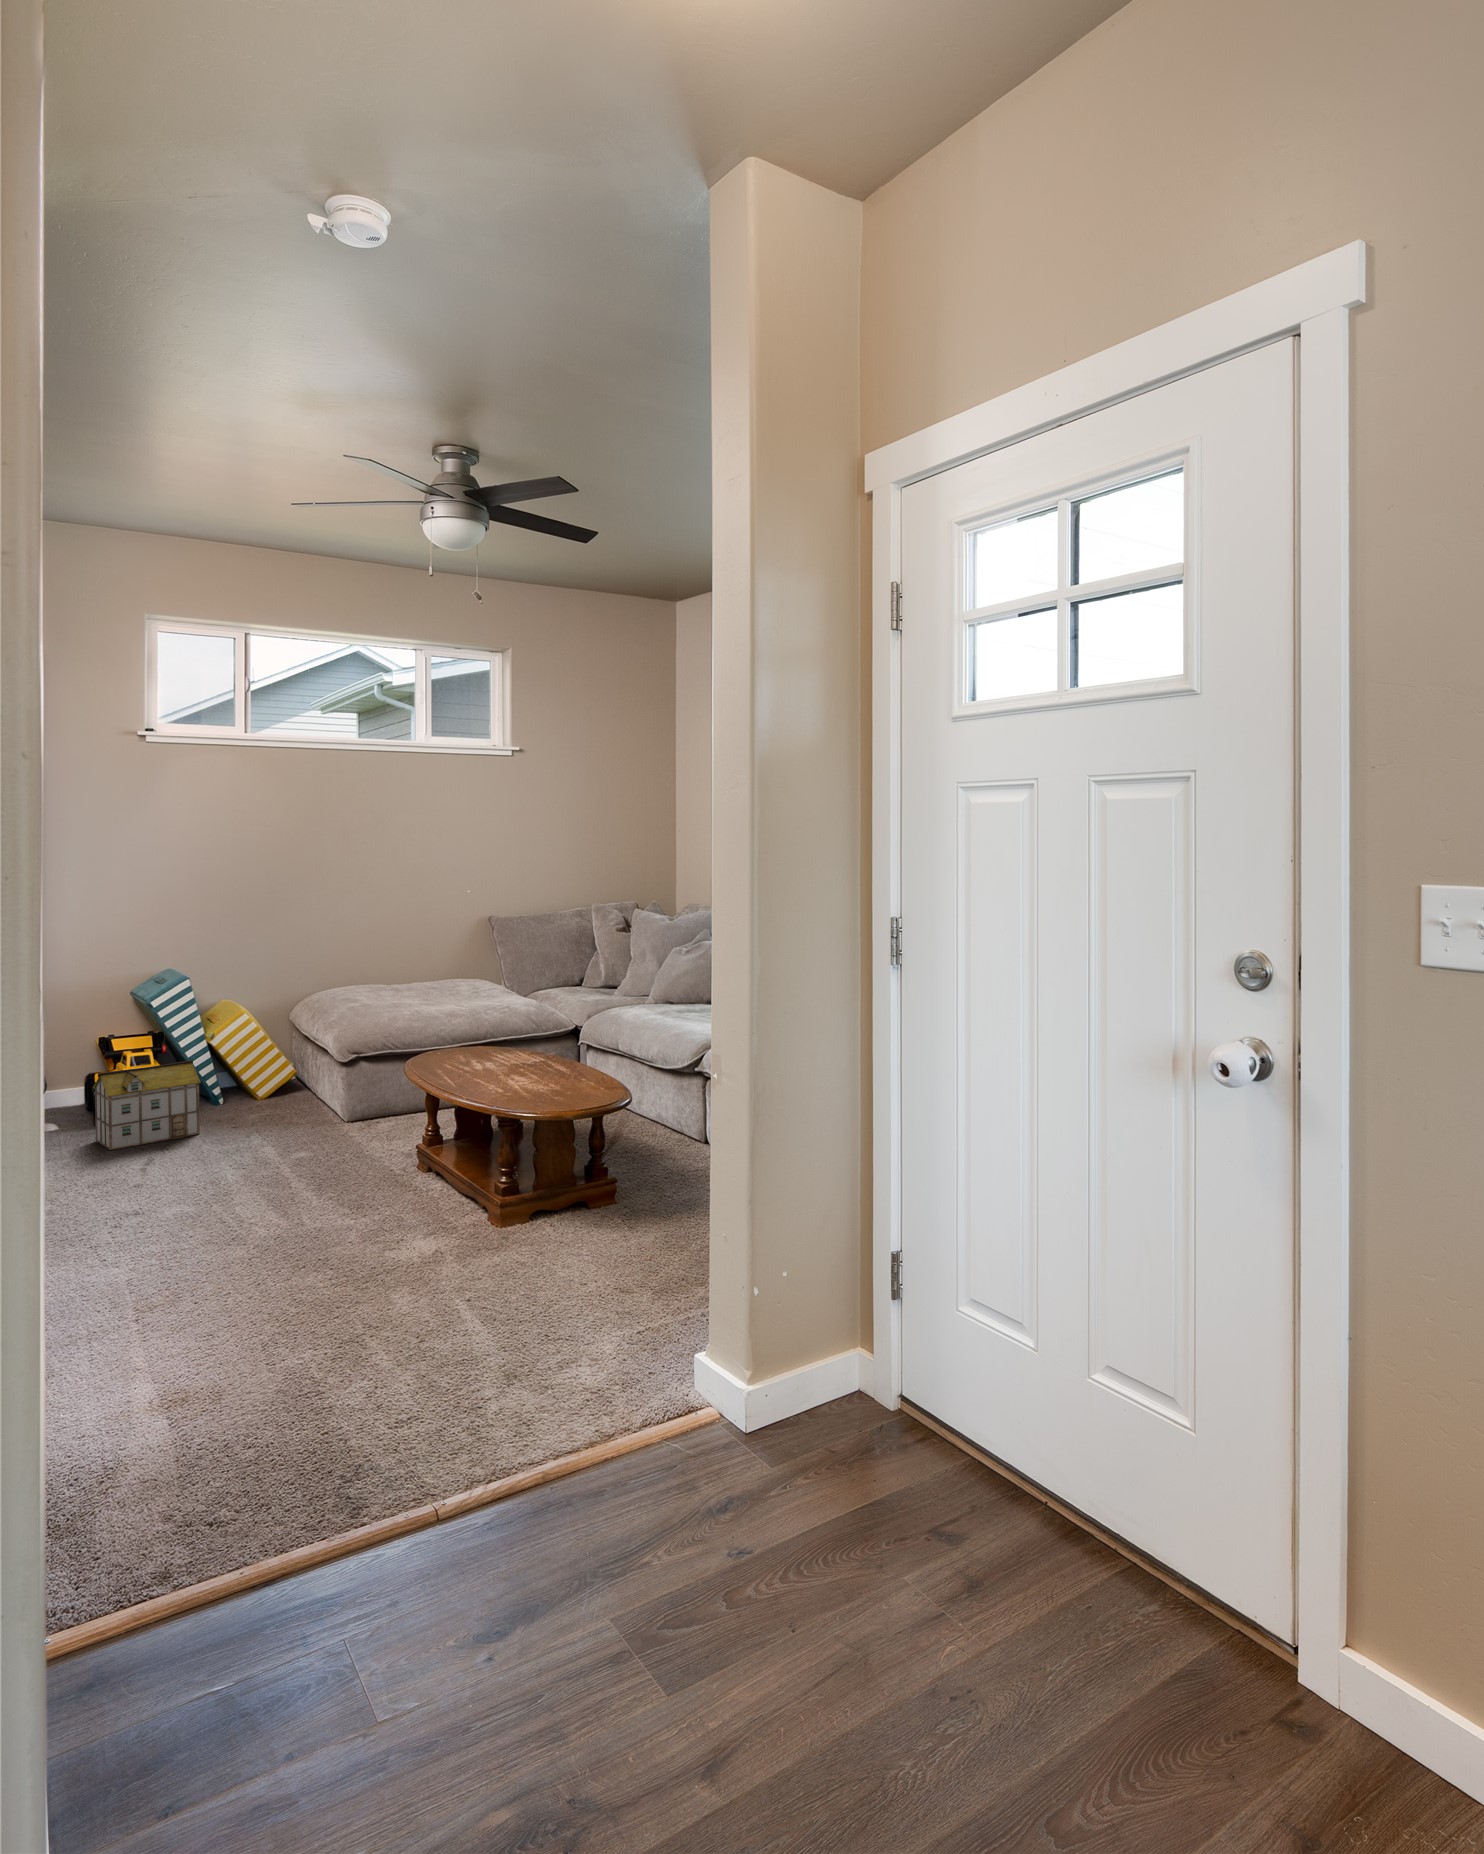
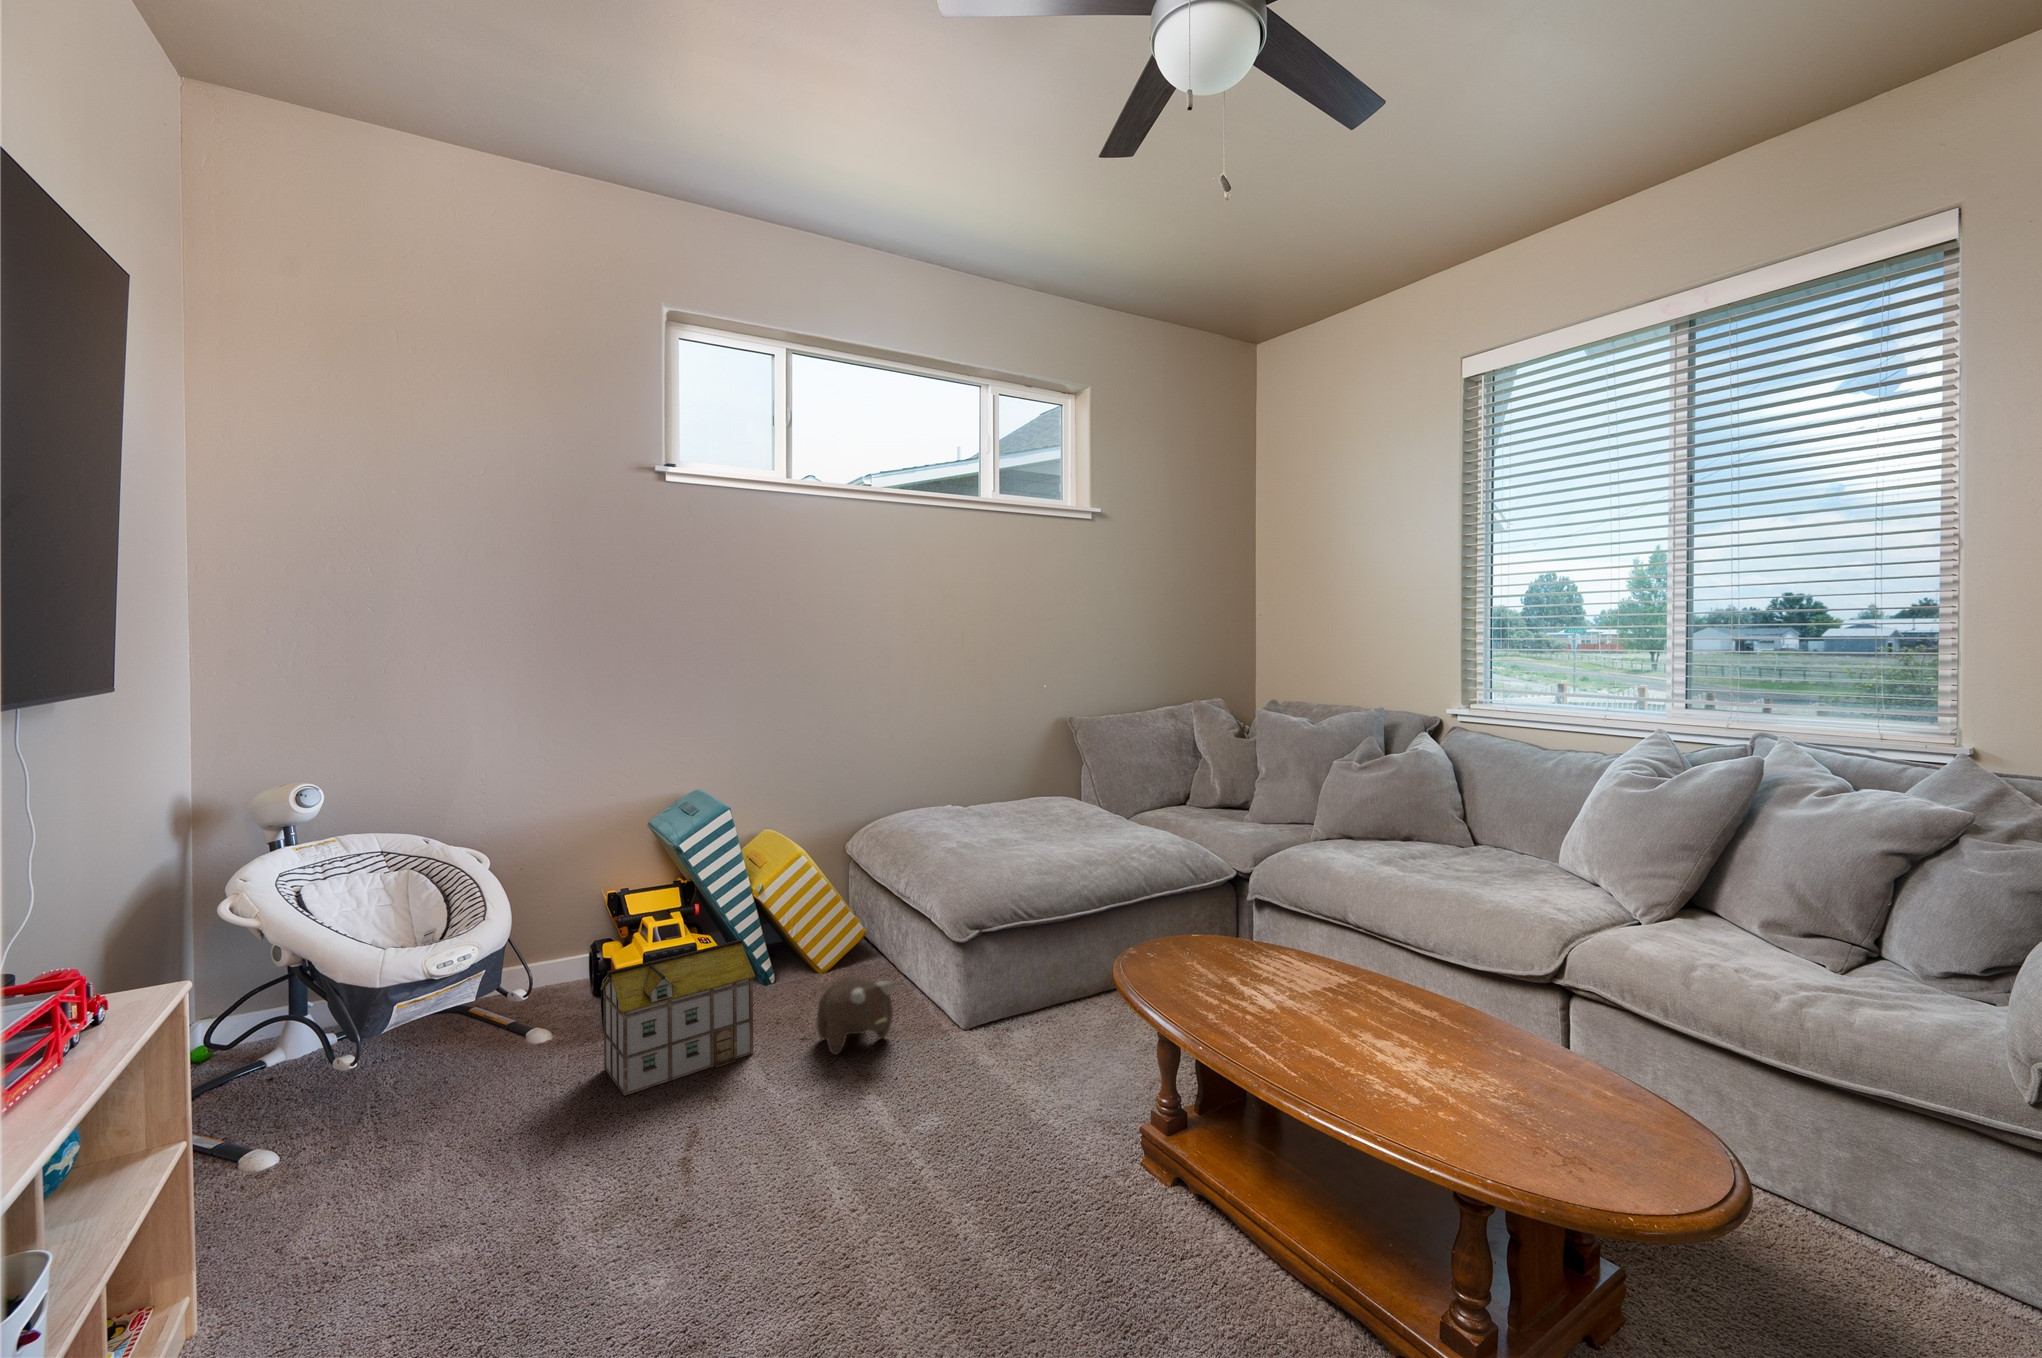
plush toy: none [245,1085,299,1133] -> present [817,975,895,1055]

